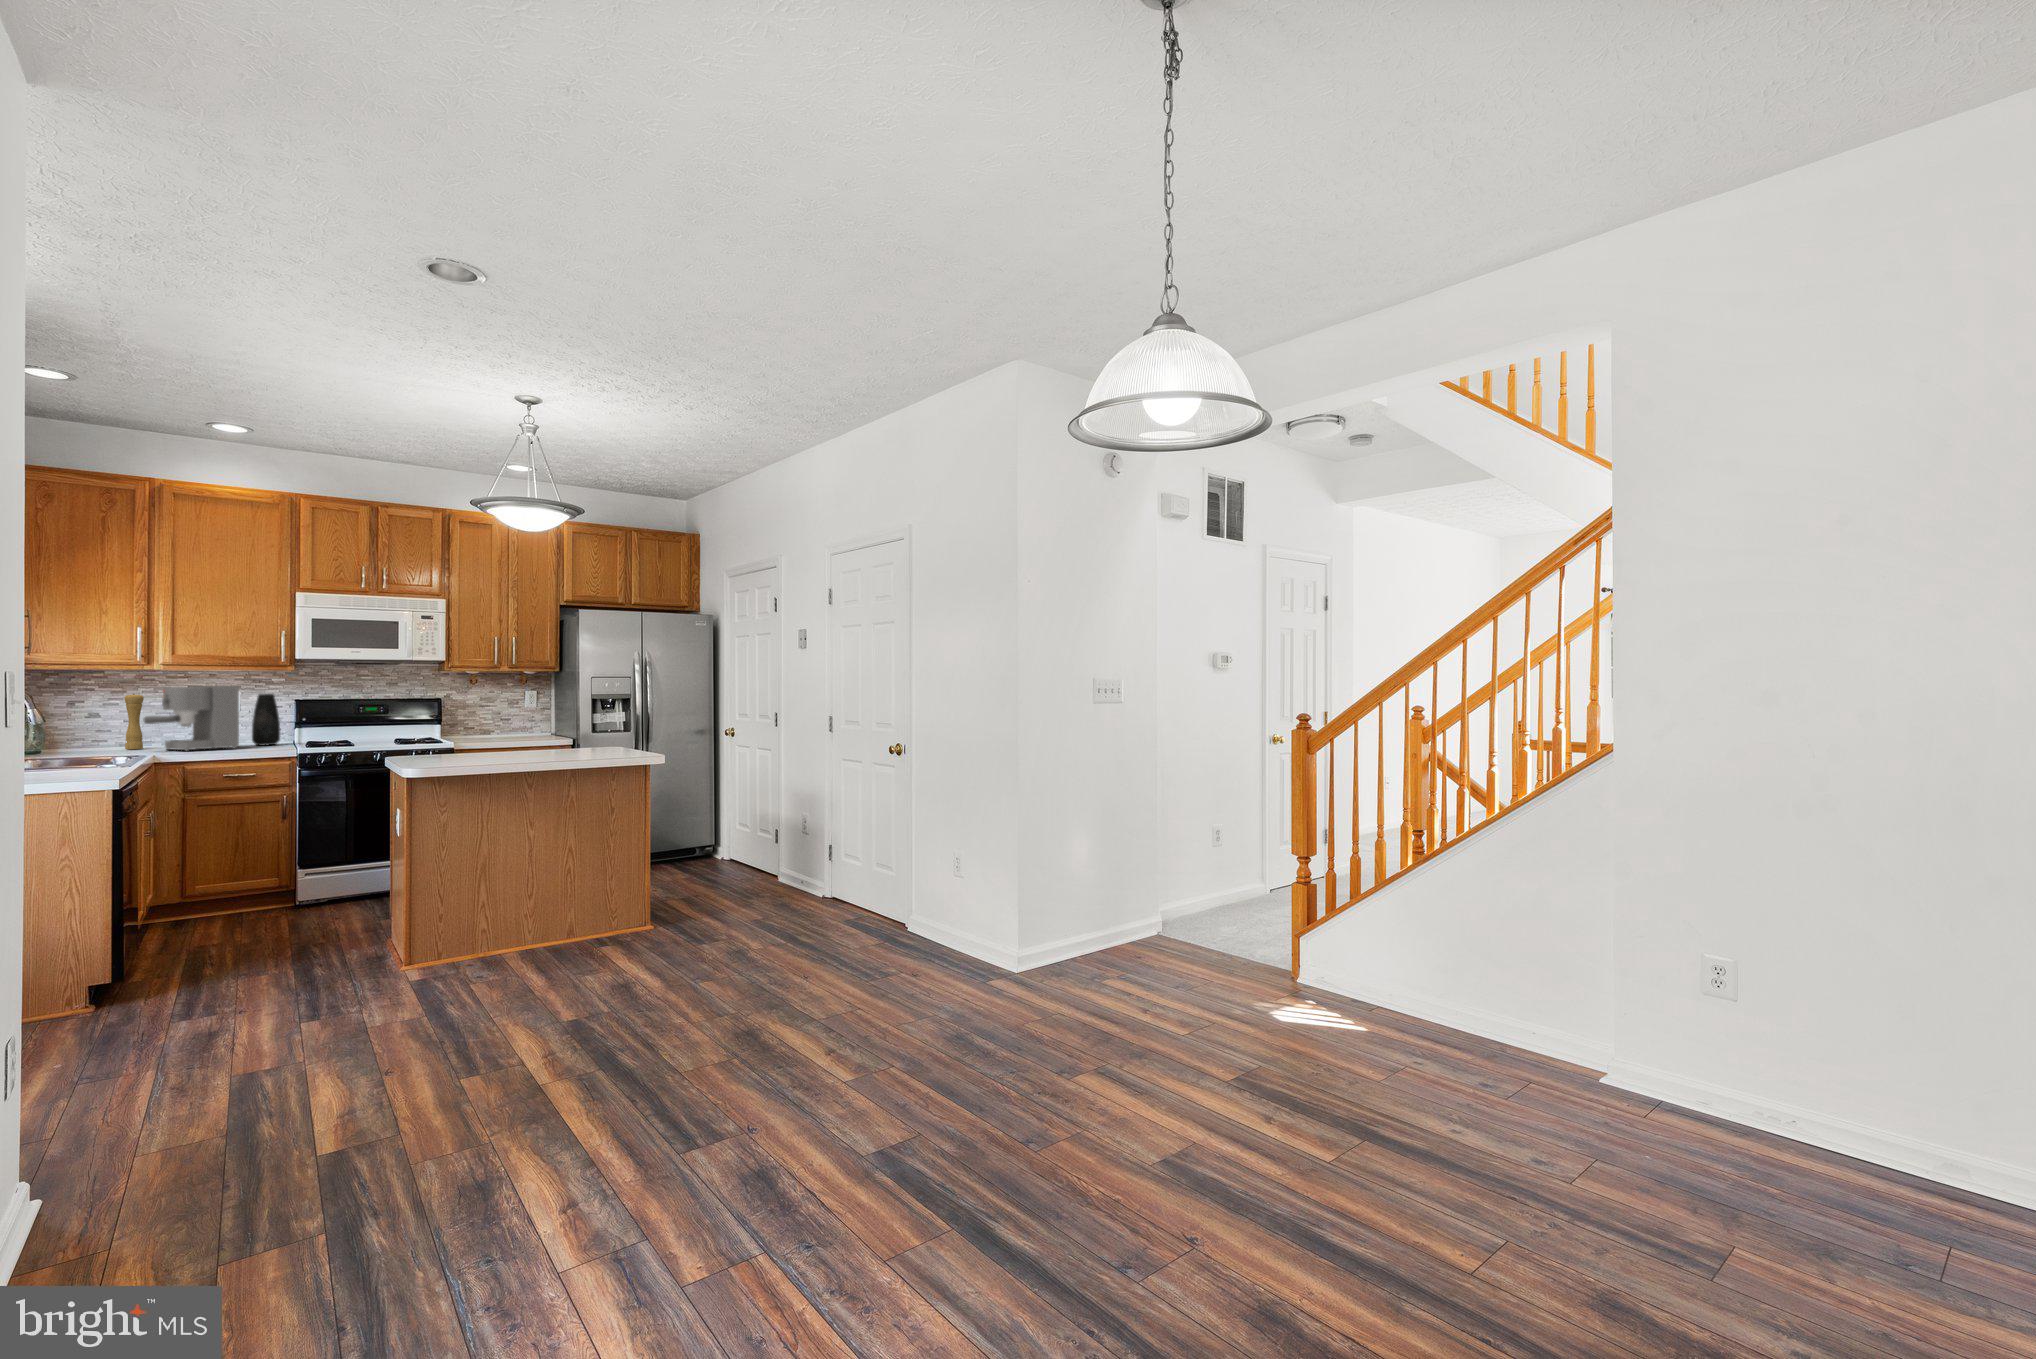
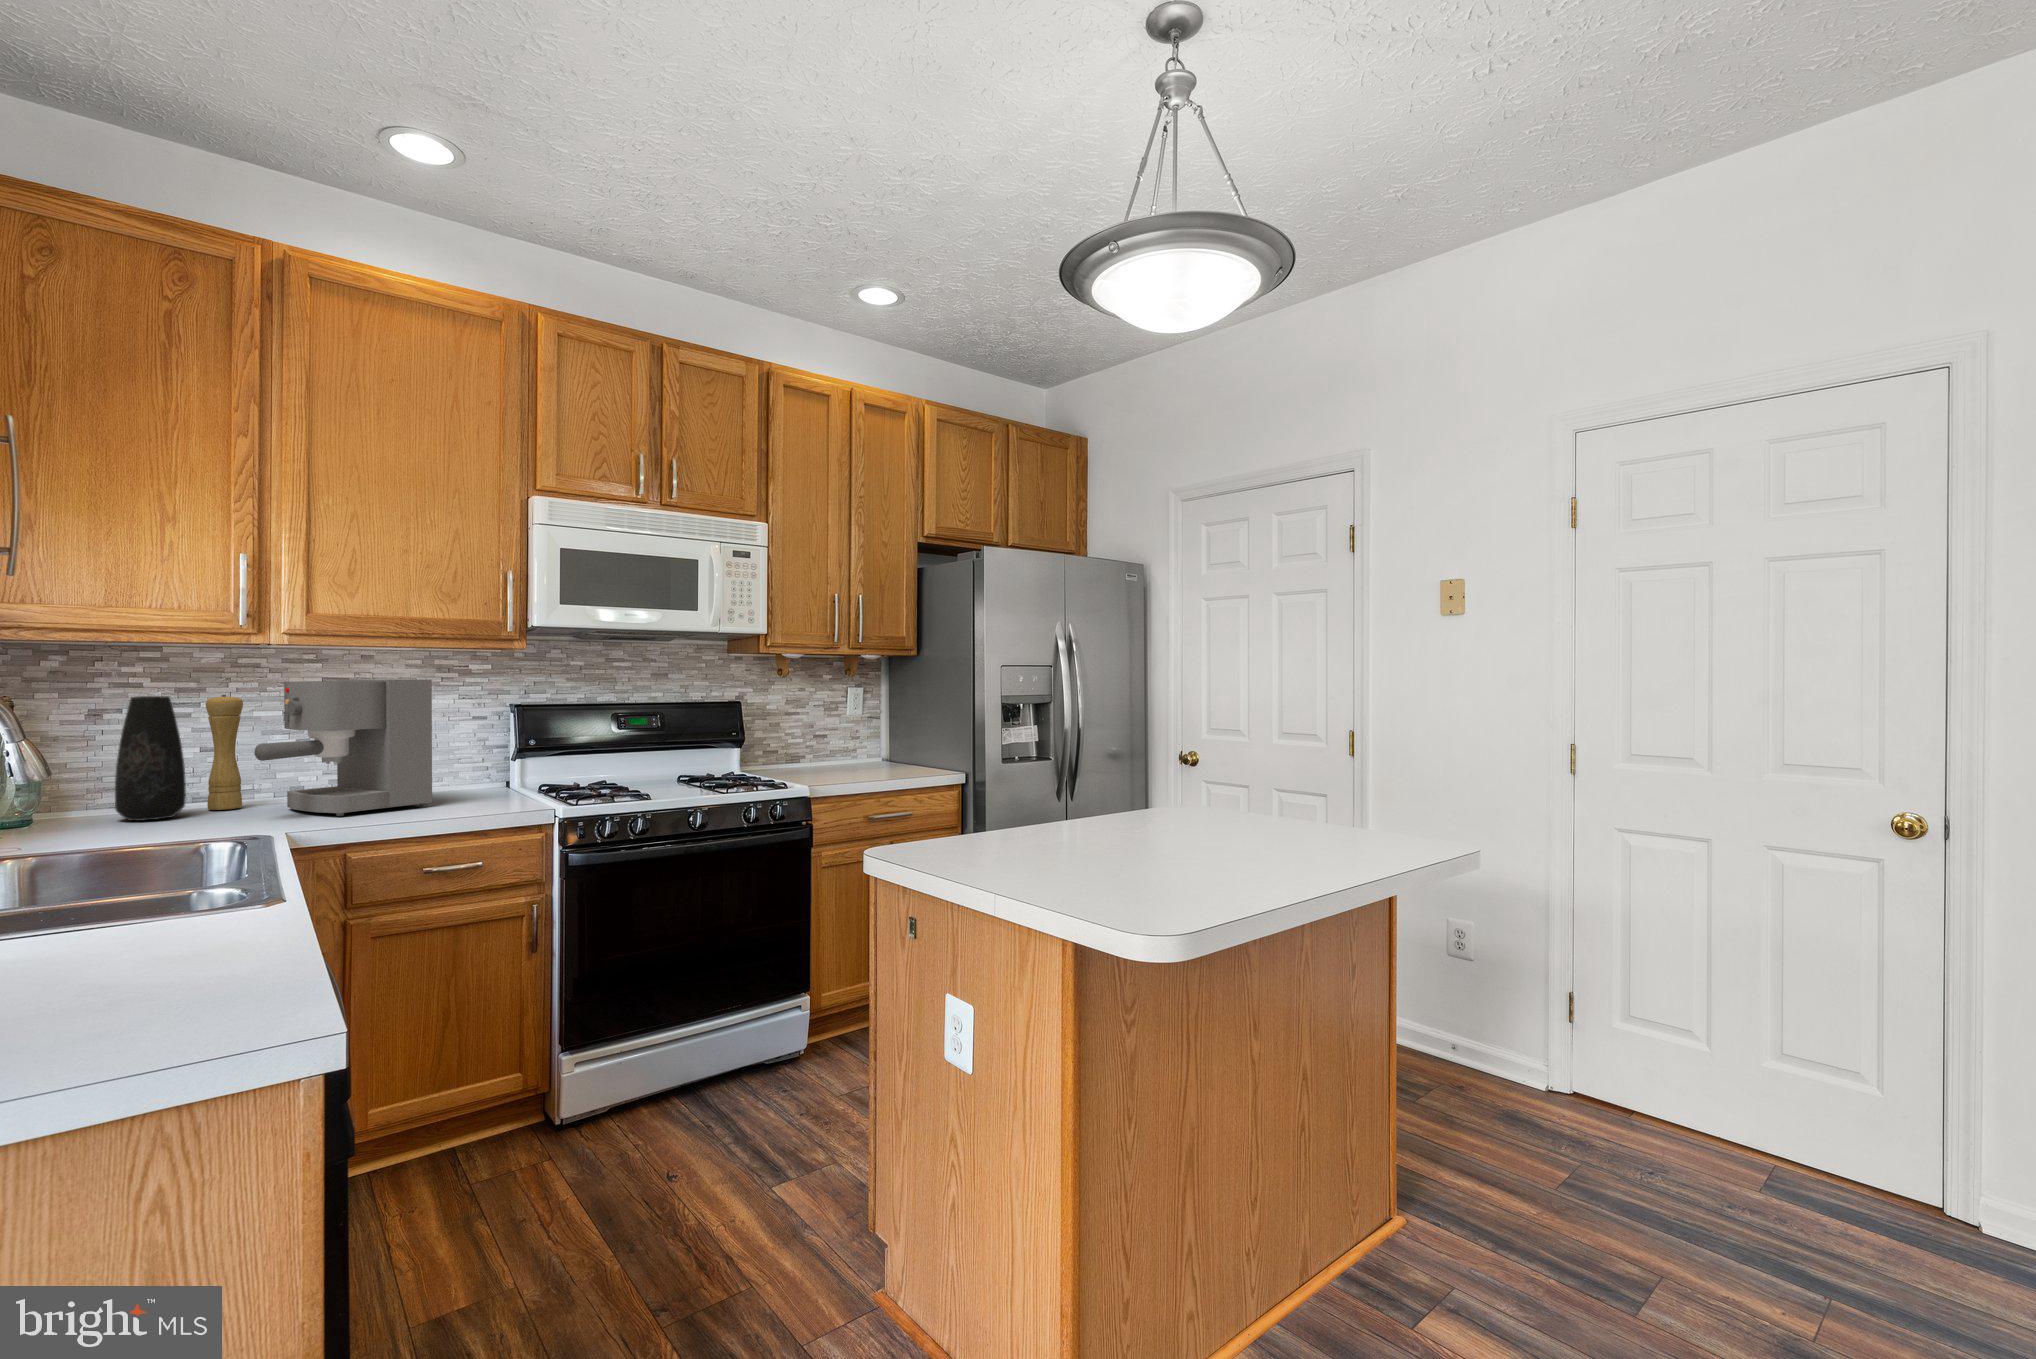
vase: present [252,694,280,746] -> present [115,696,186,821]

